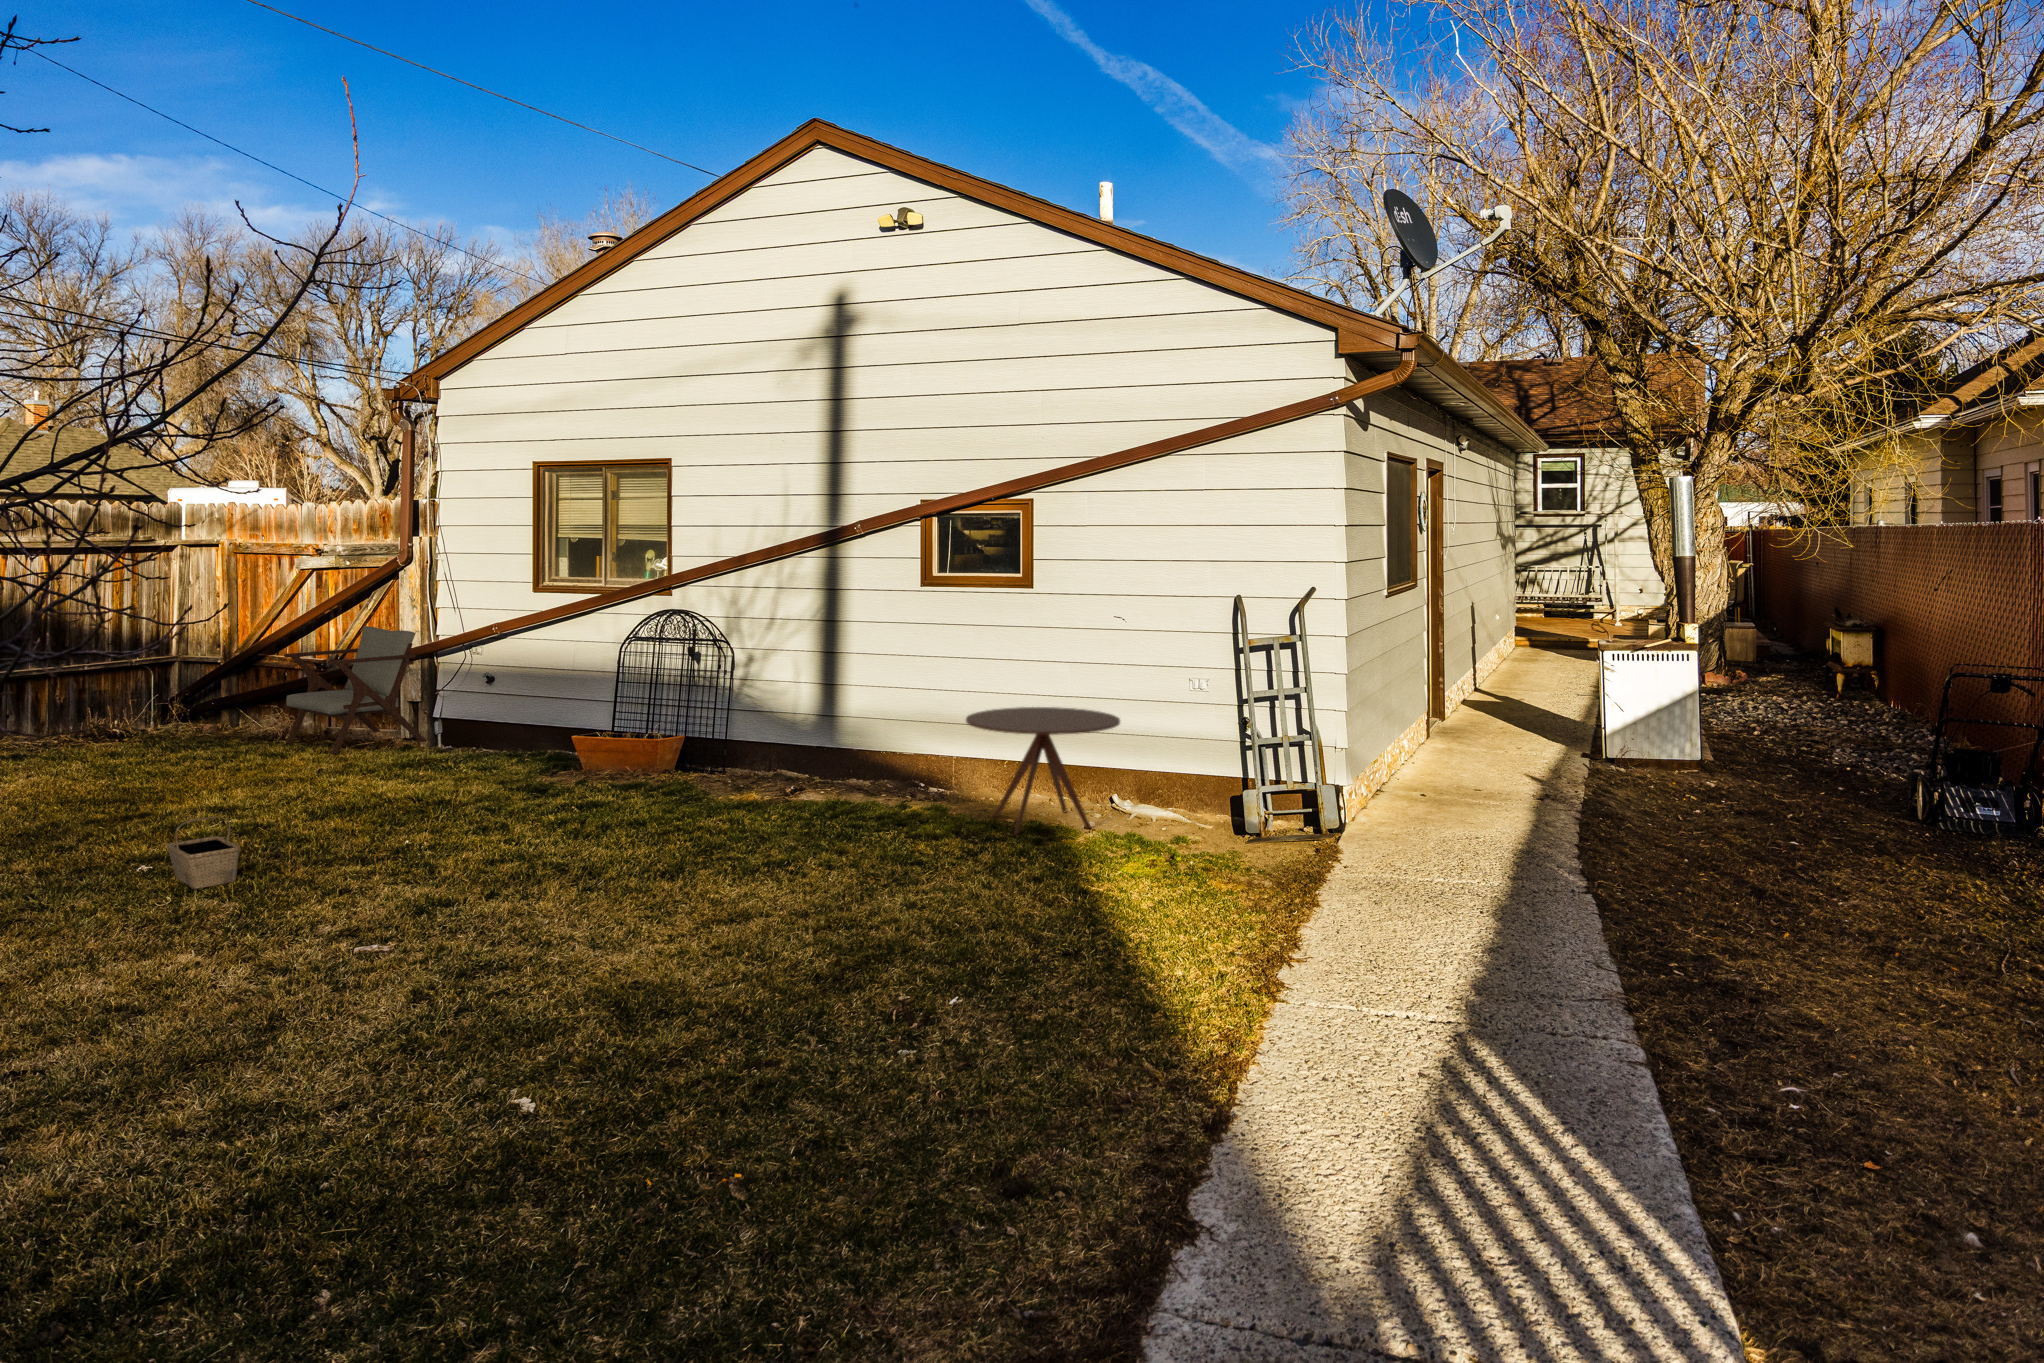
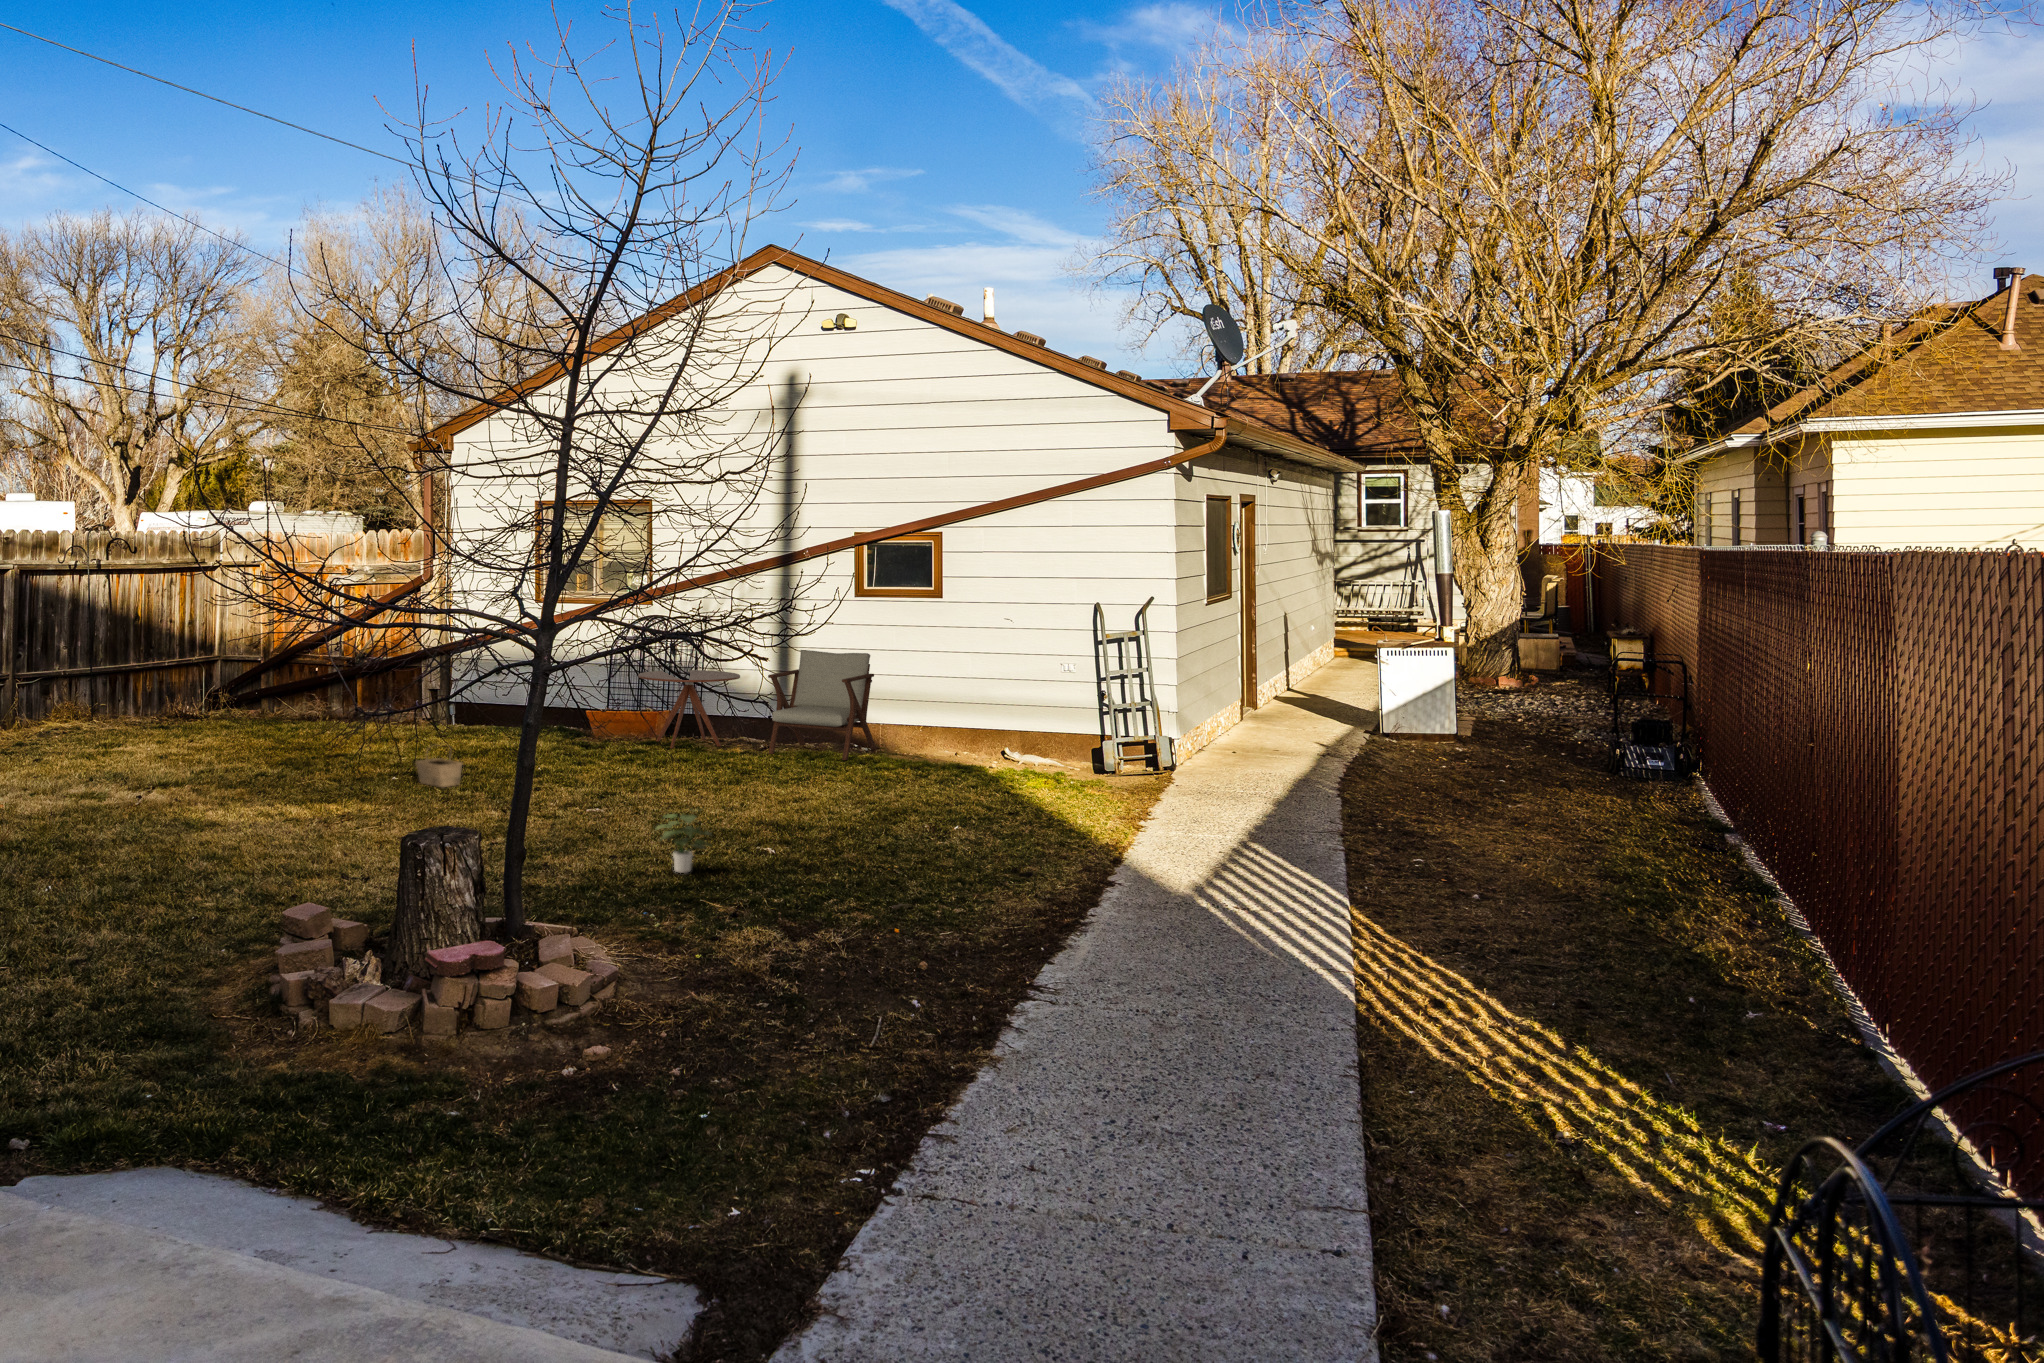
lounge chair: present [284,626,426,754] -> present [768,650,877,760]
round table: present [966,707,1120,834] -> present [638,670,740,748]
potted plant: none [215,1047,361,1194] -> present [656,810,711,873]

